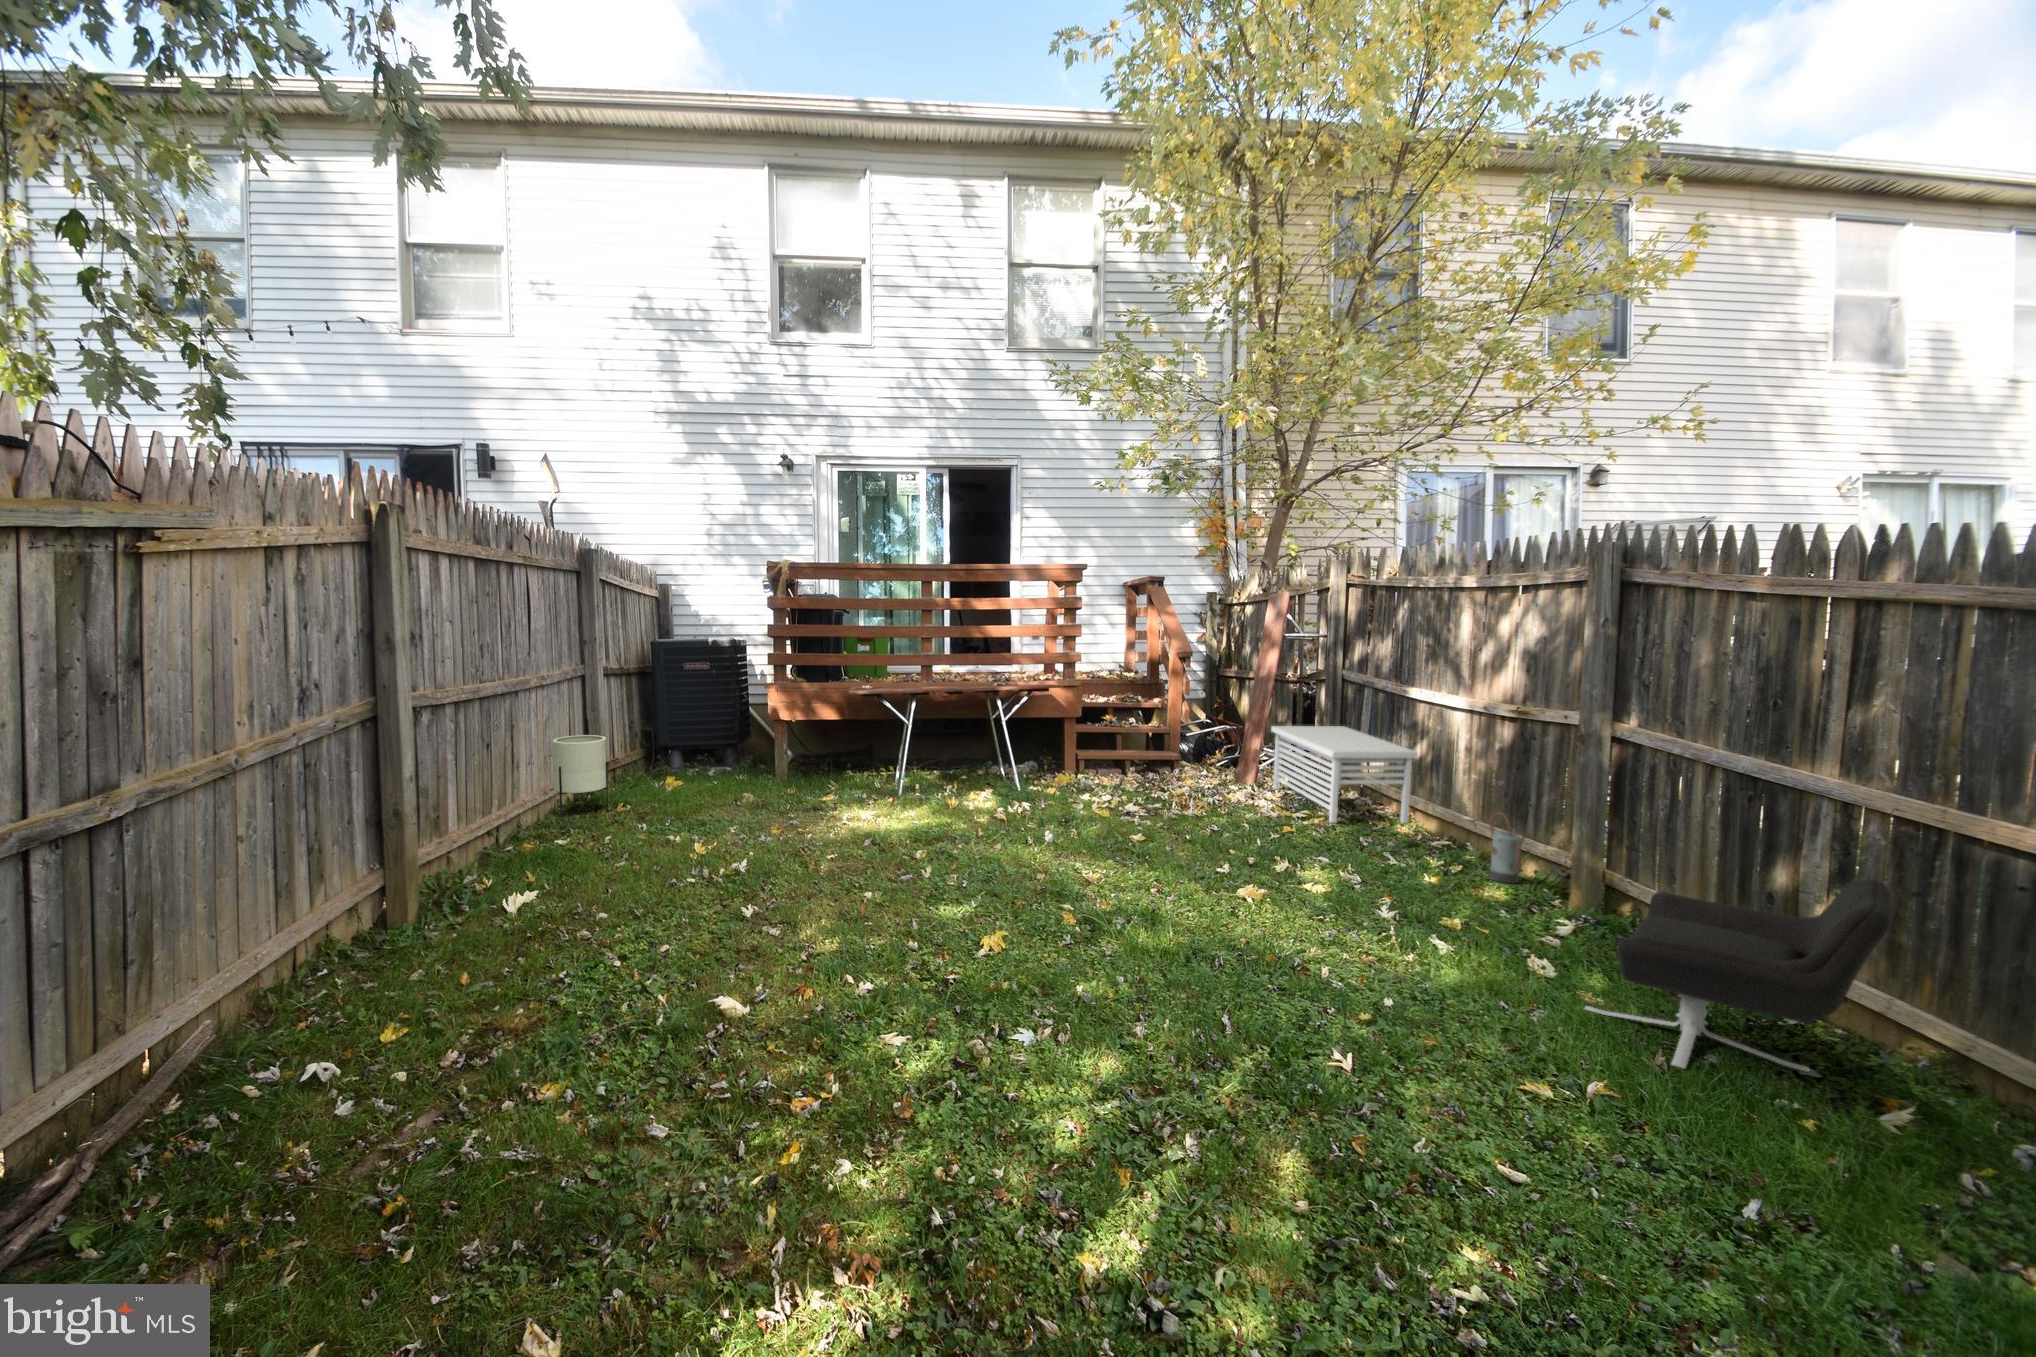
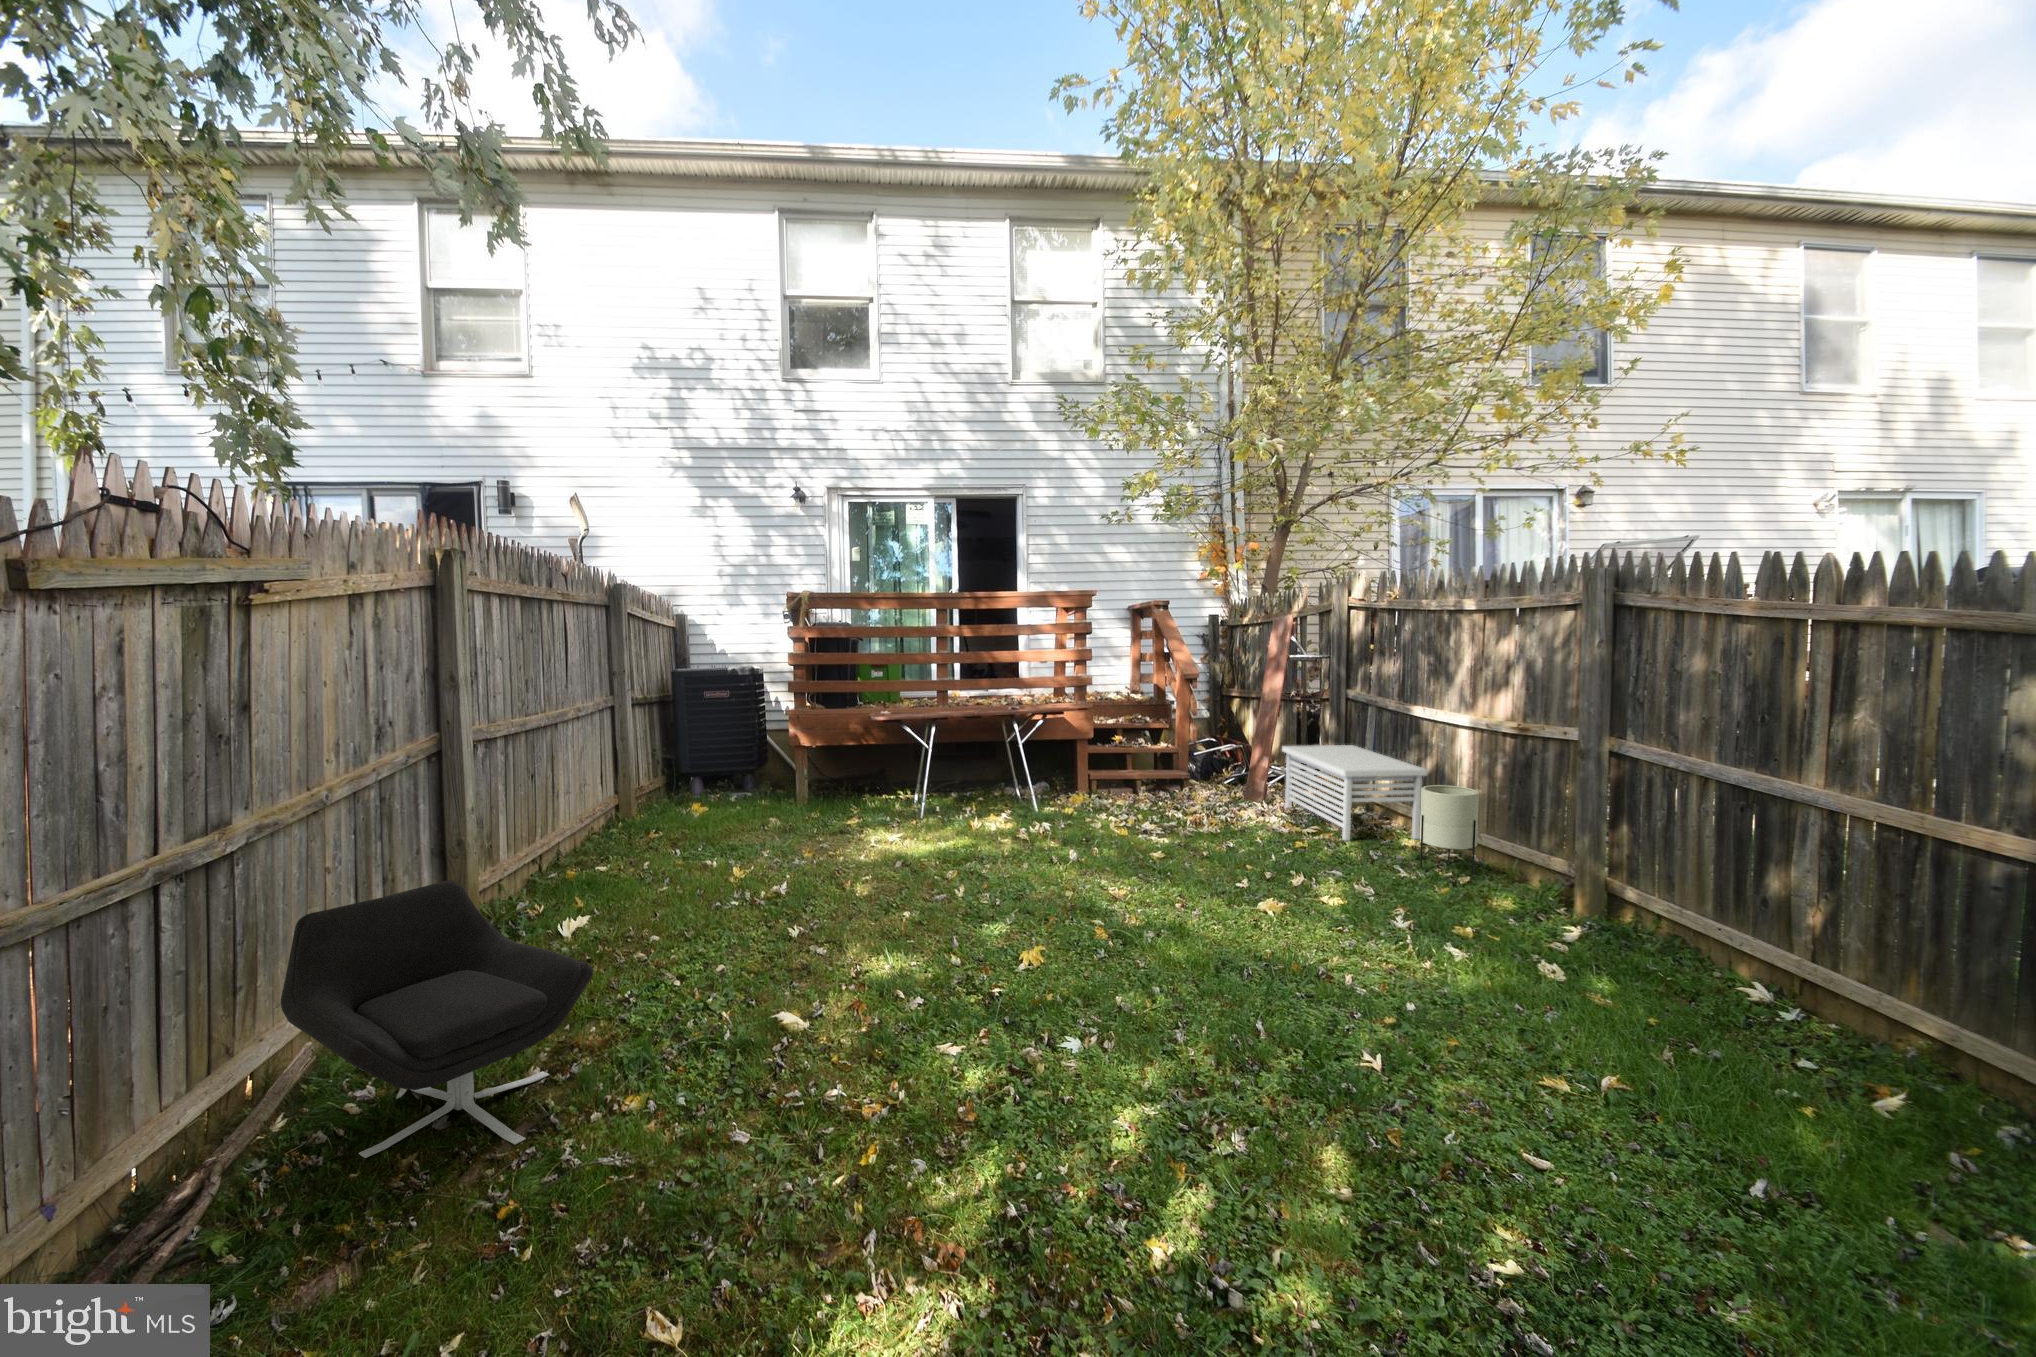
planter: present [553,735,609,816] -> present [1420,785,1479,874]
watering can: present [1490,812,1525,883] -> none [1501,826,1536,896]
lounge chair: present [1585,879,1893,1072] -> present [281,880,593,1158]

